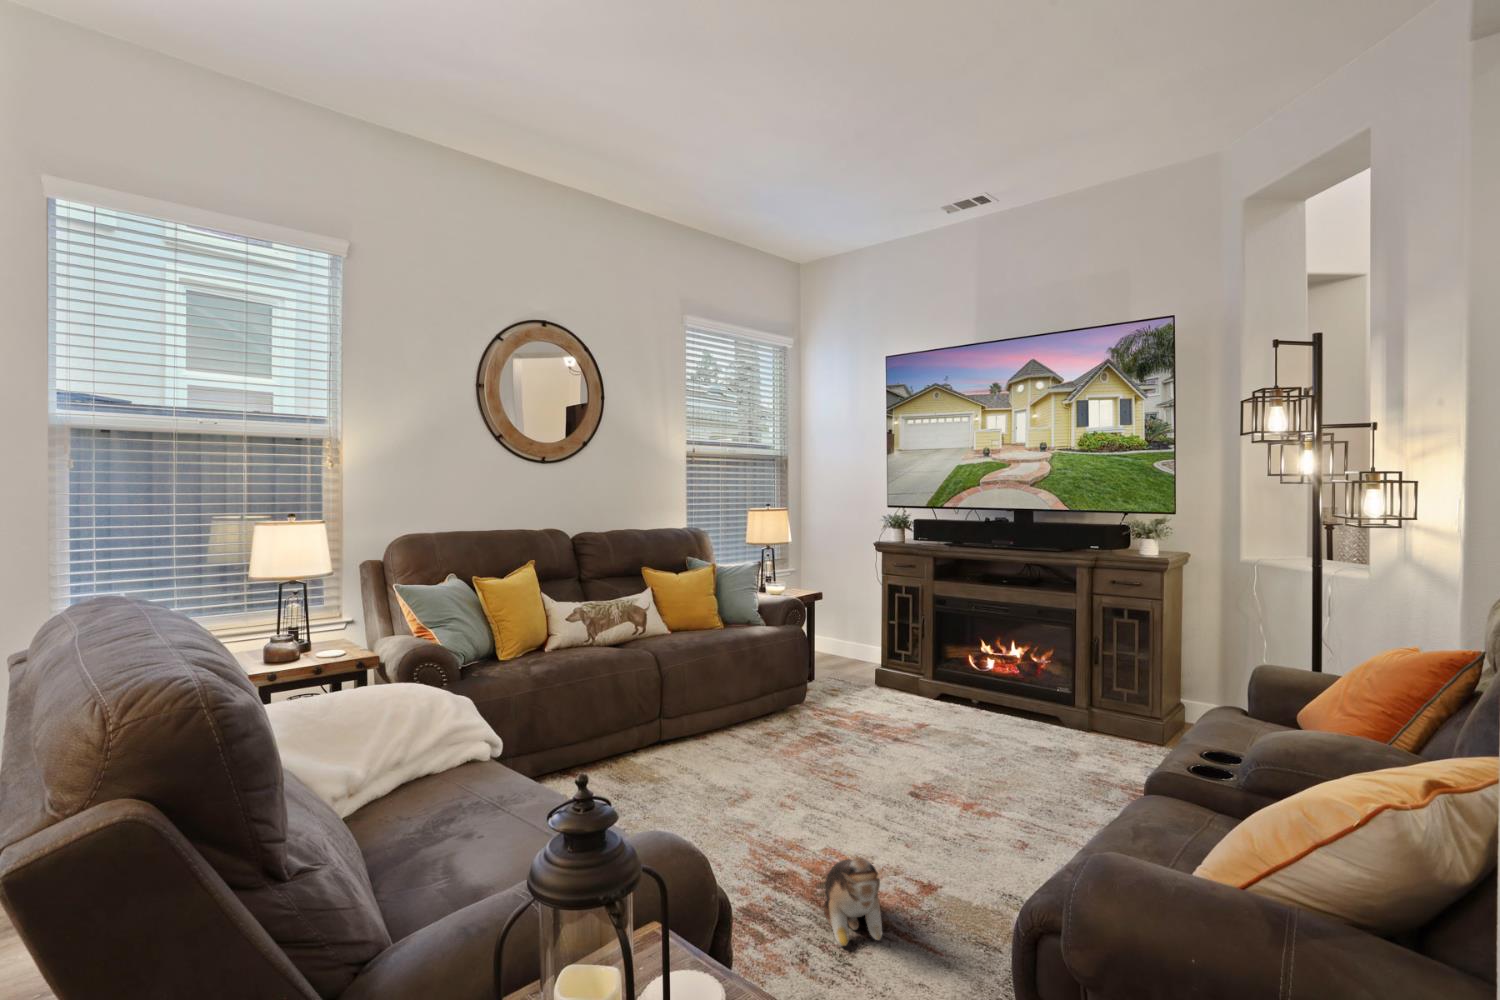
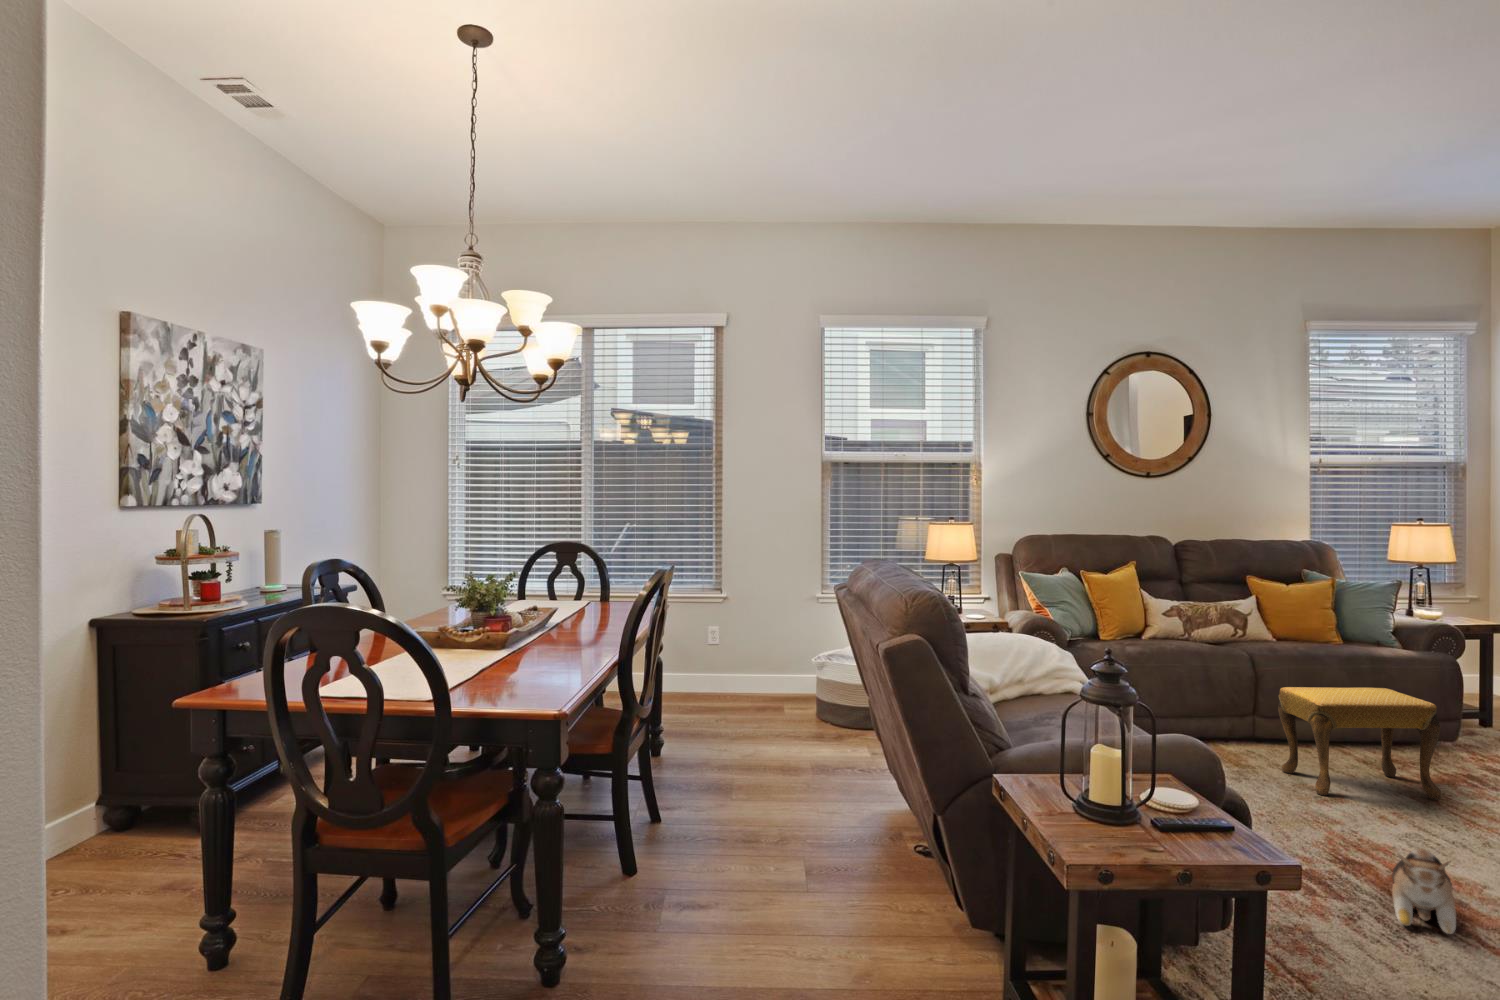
footstool: none [685,669,814,795] -> present [1278,687,1441,800]

